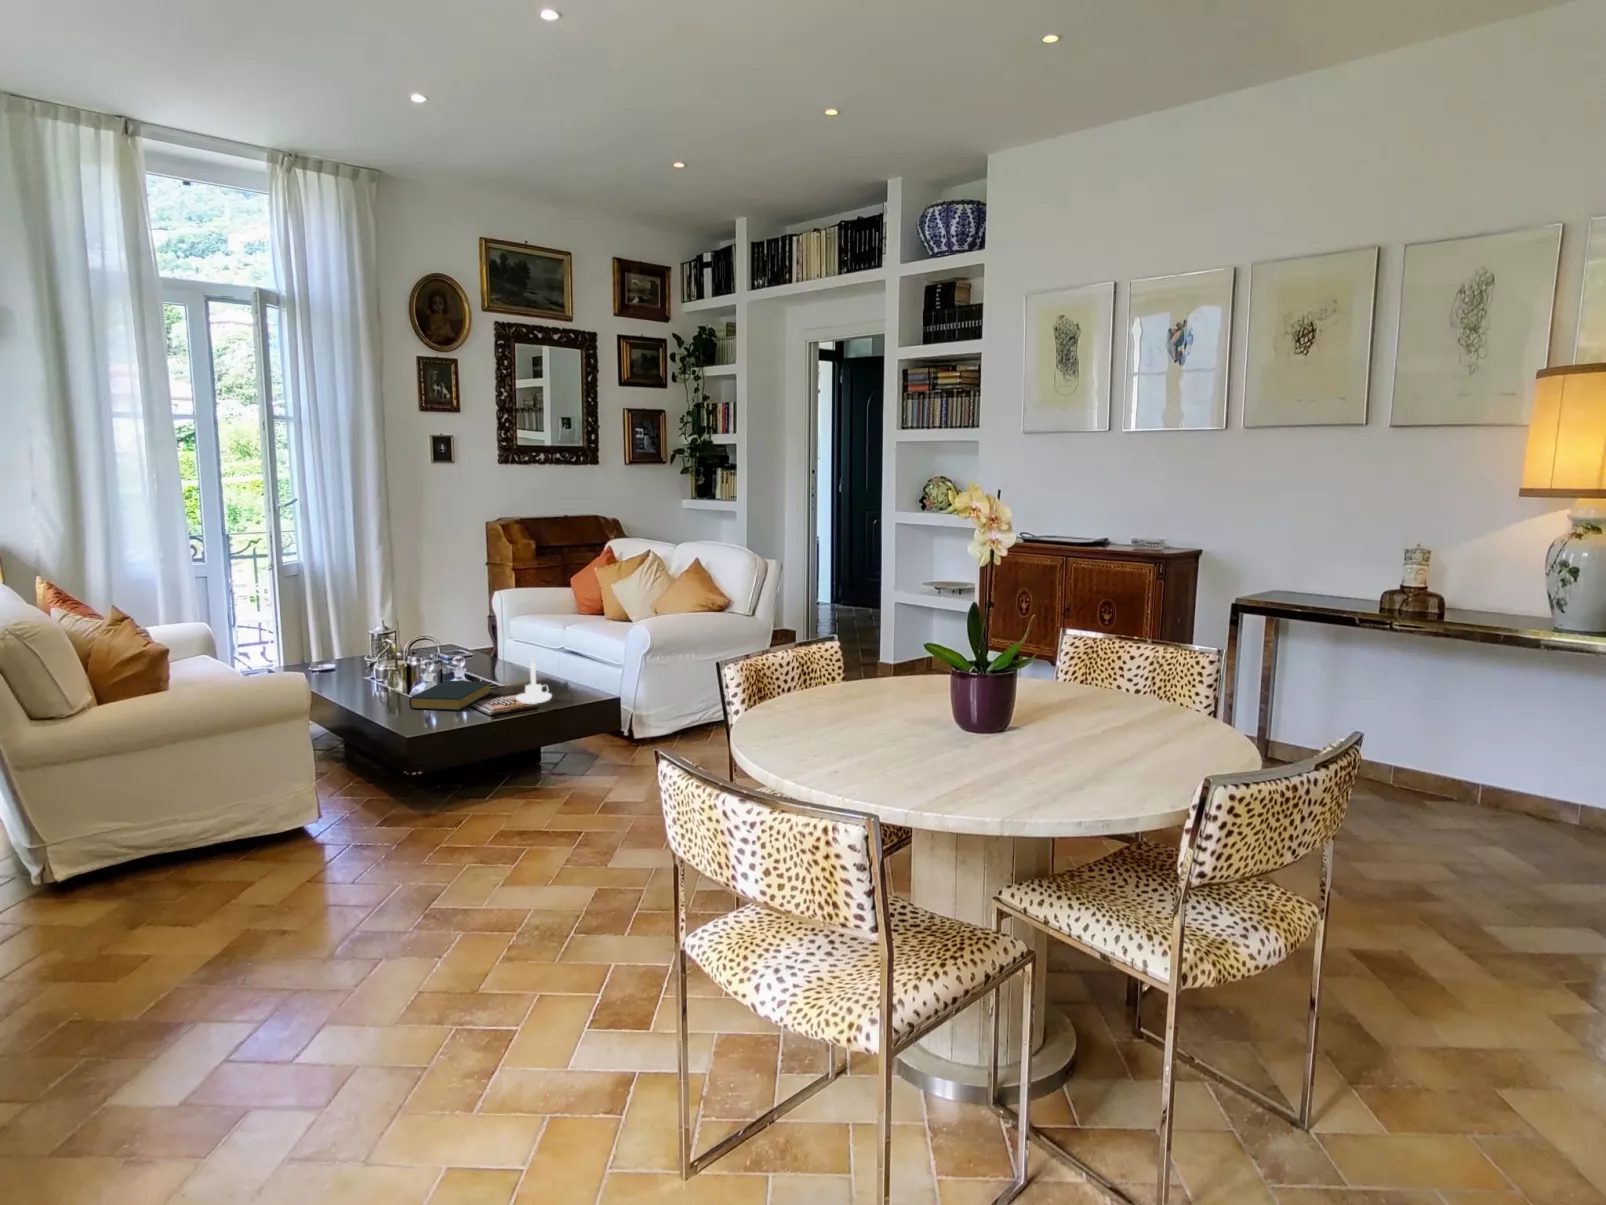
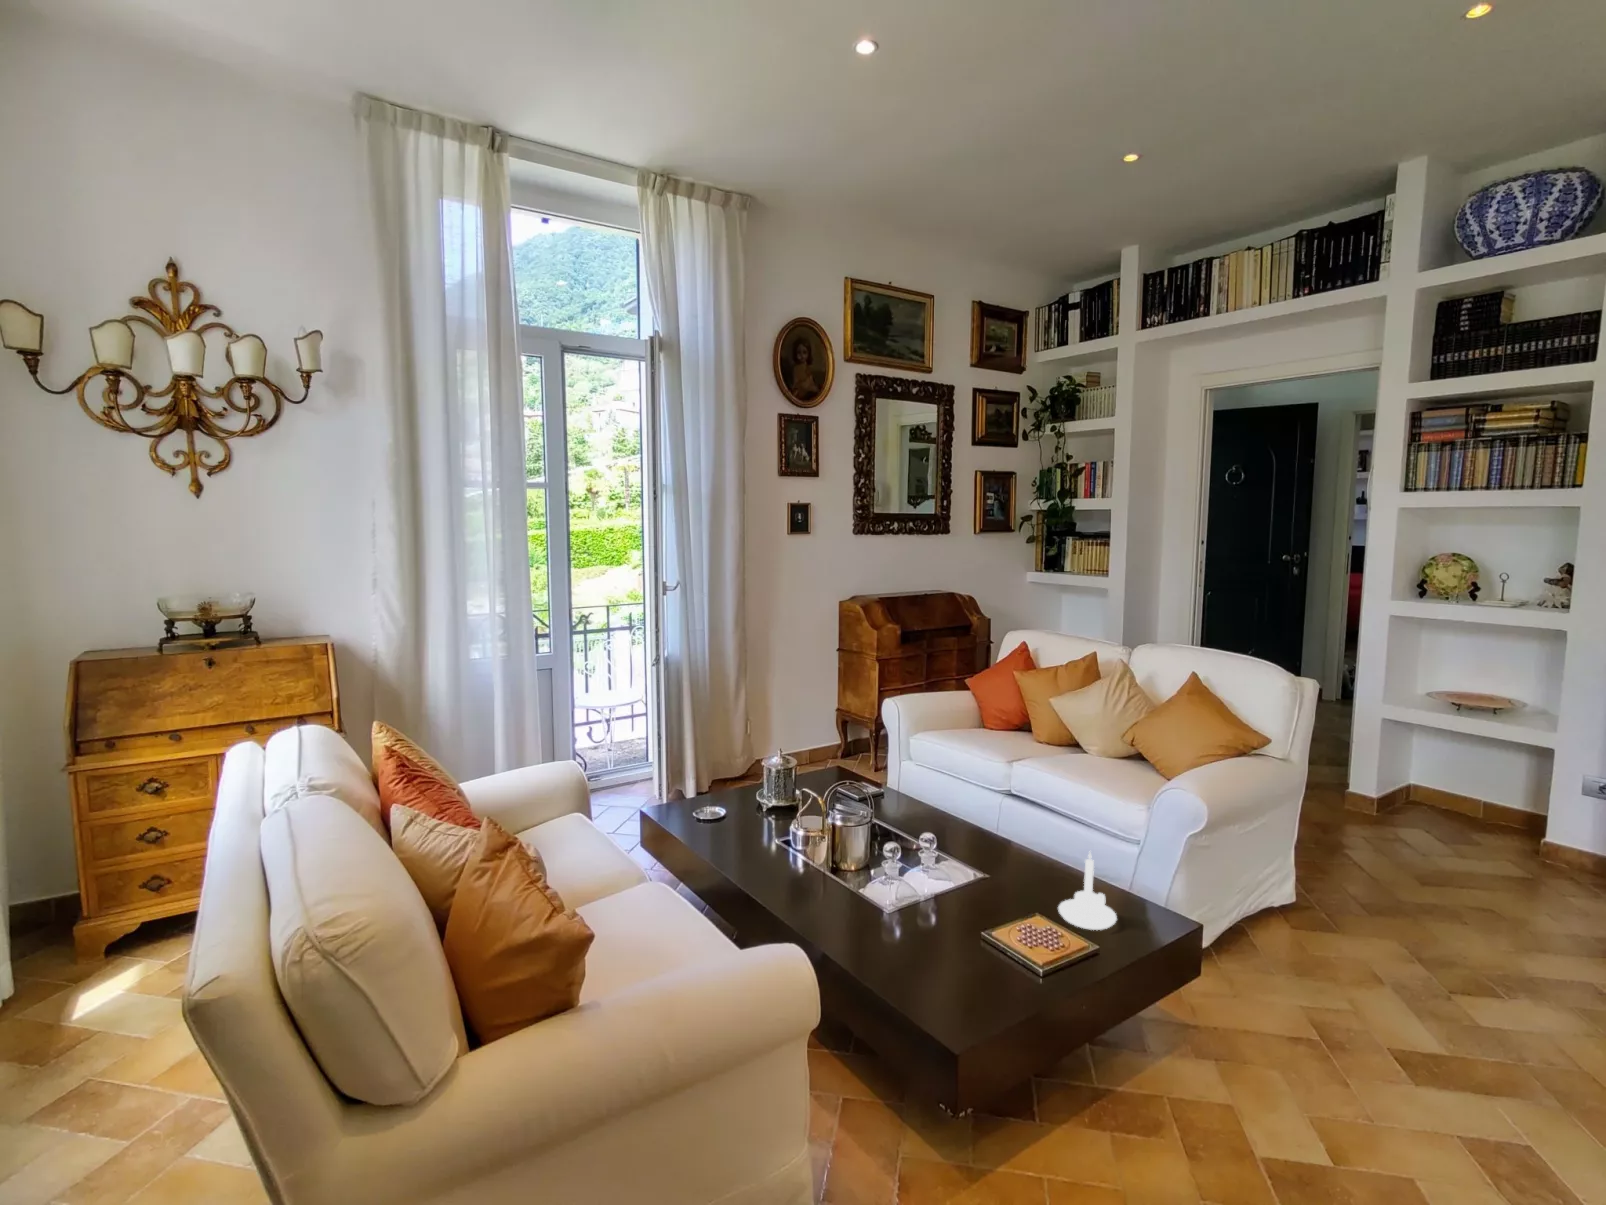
hardback book: present [409,681,492,711] -> none [913,866,1003,945]

